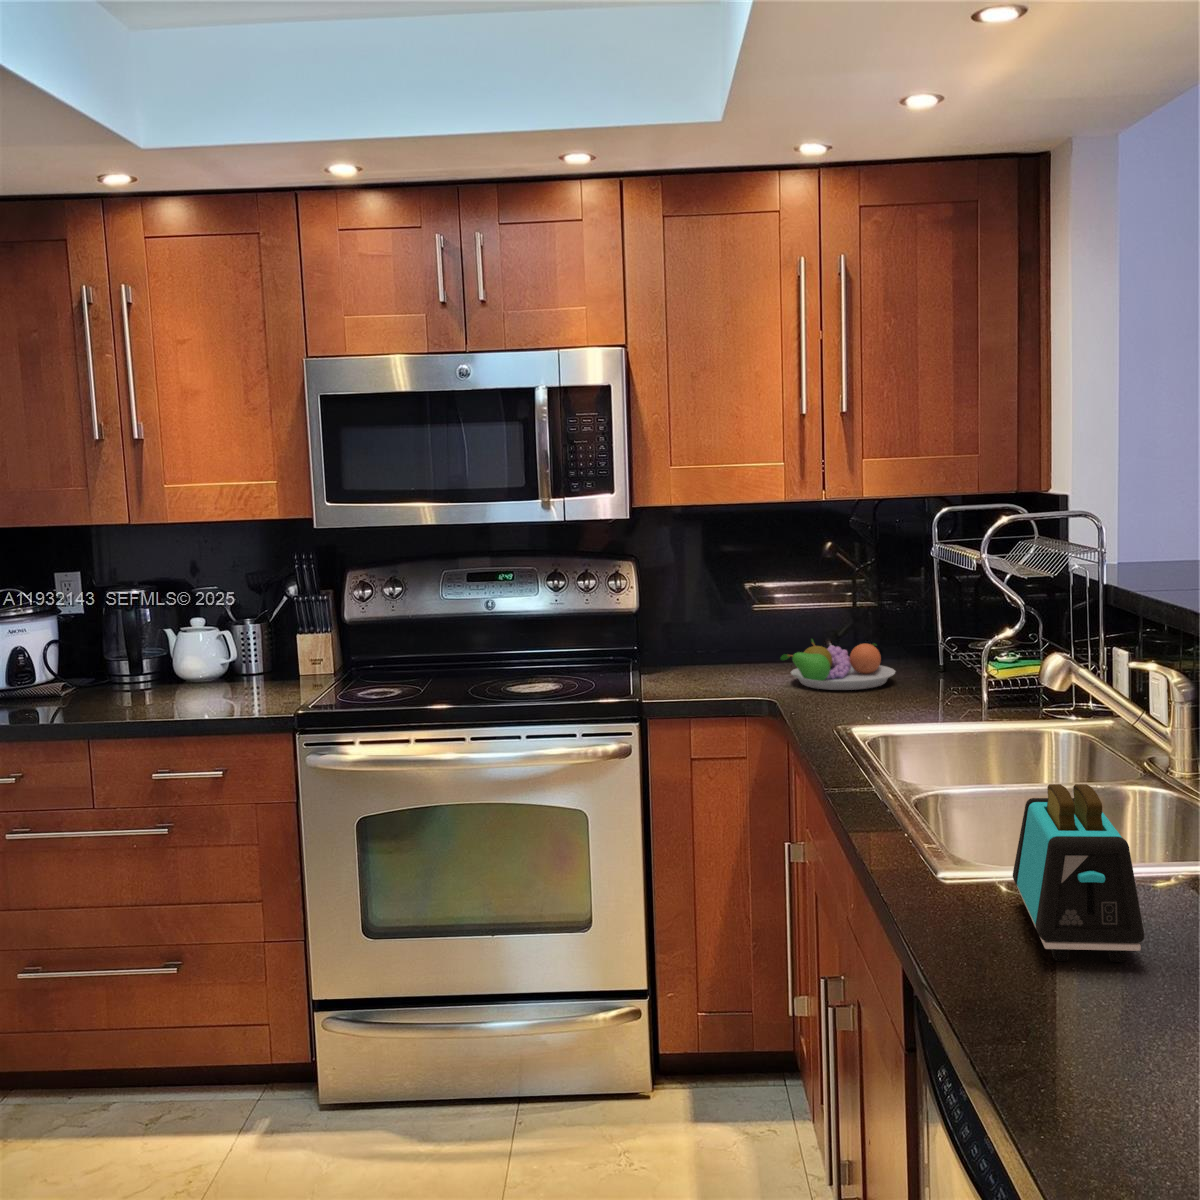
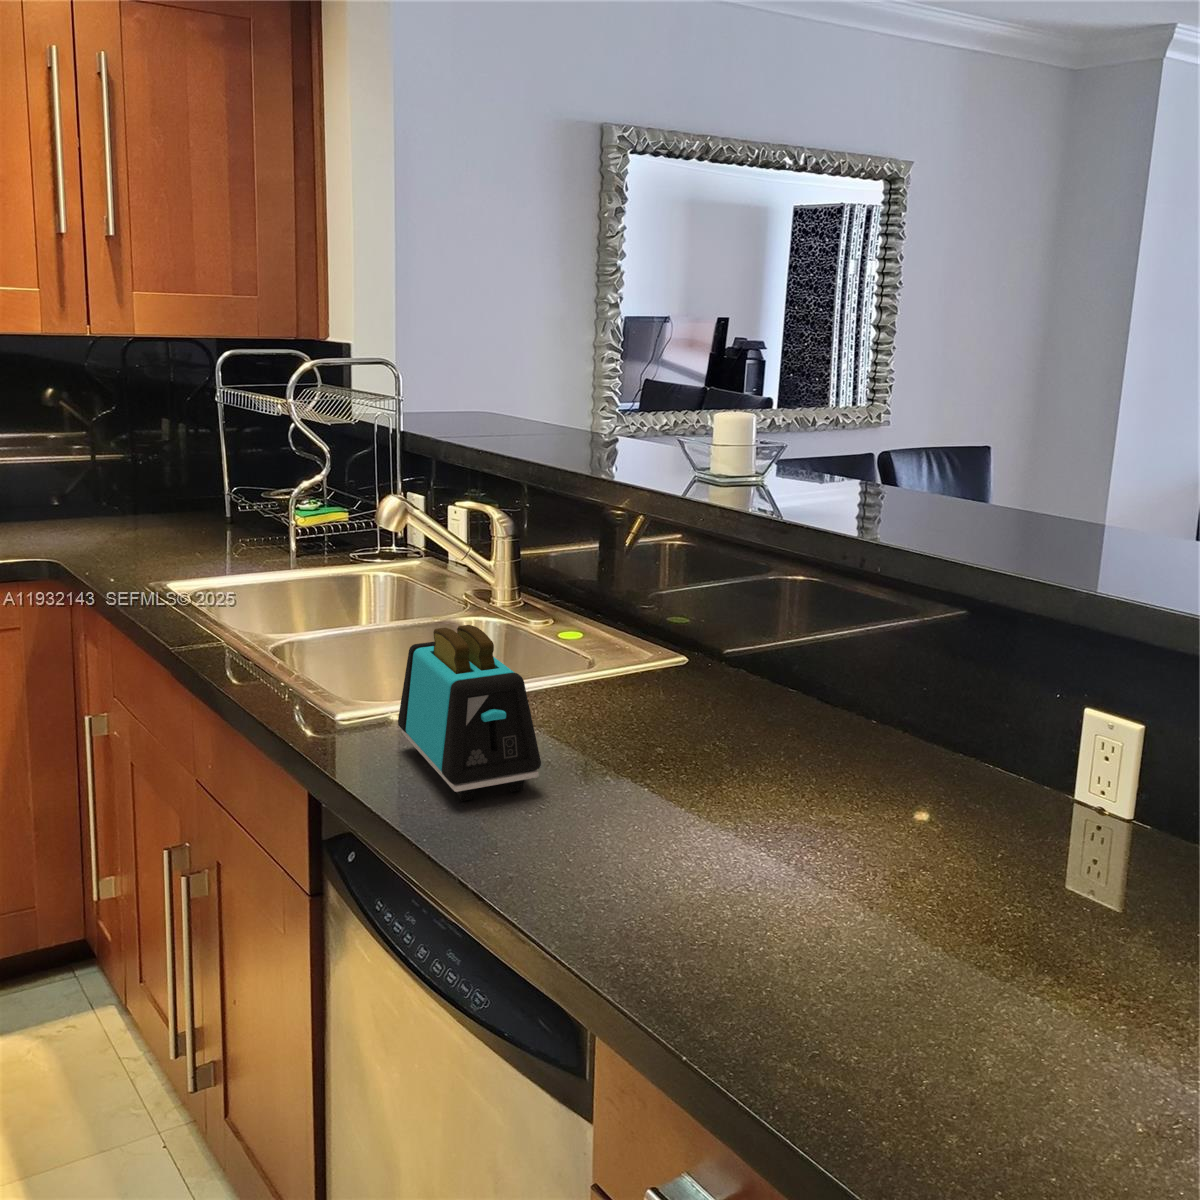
fruit bowl: present [781,639,895,690] -> none [64,497,192,550]

